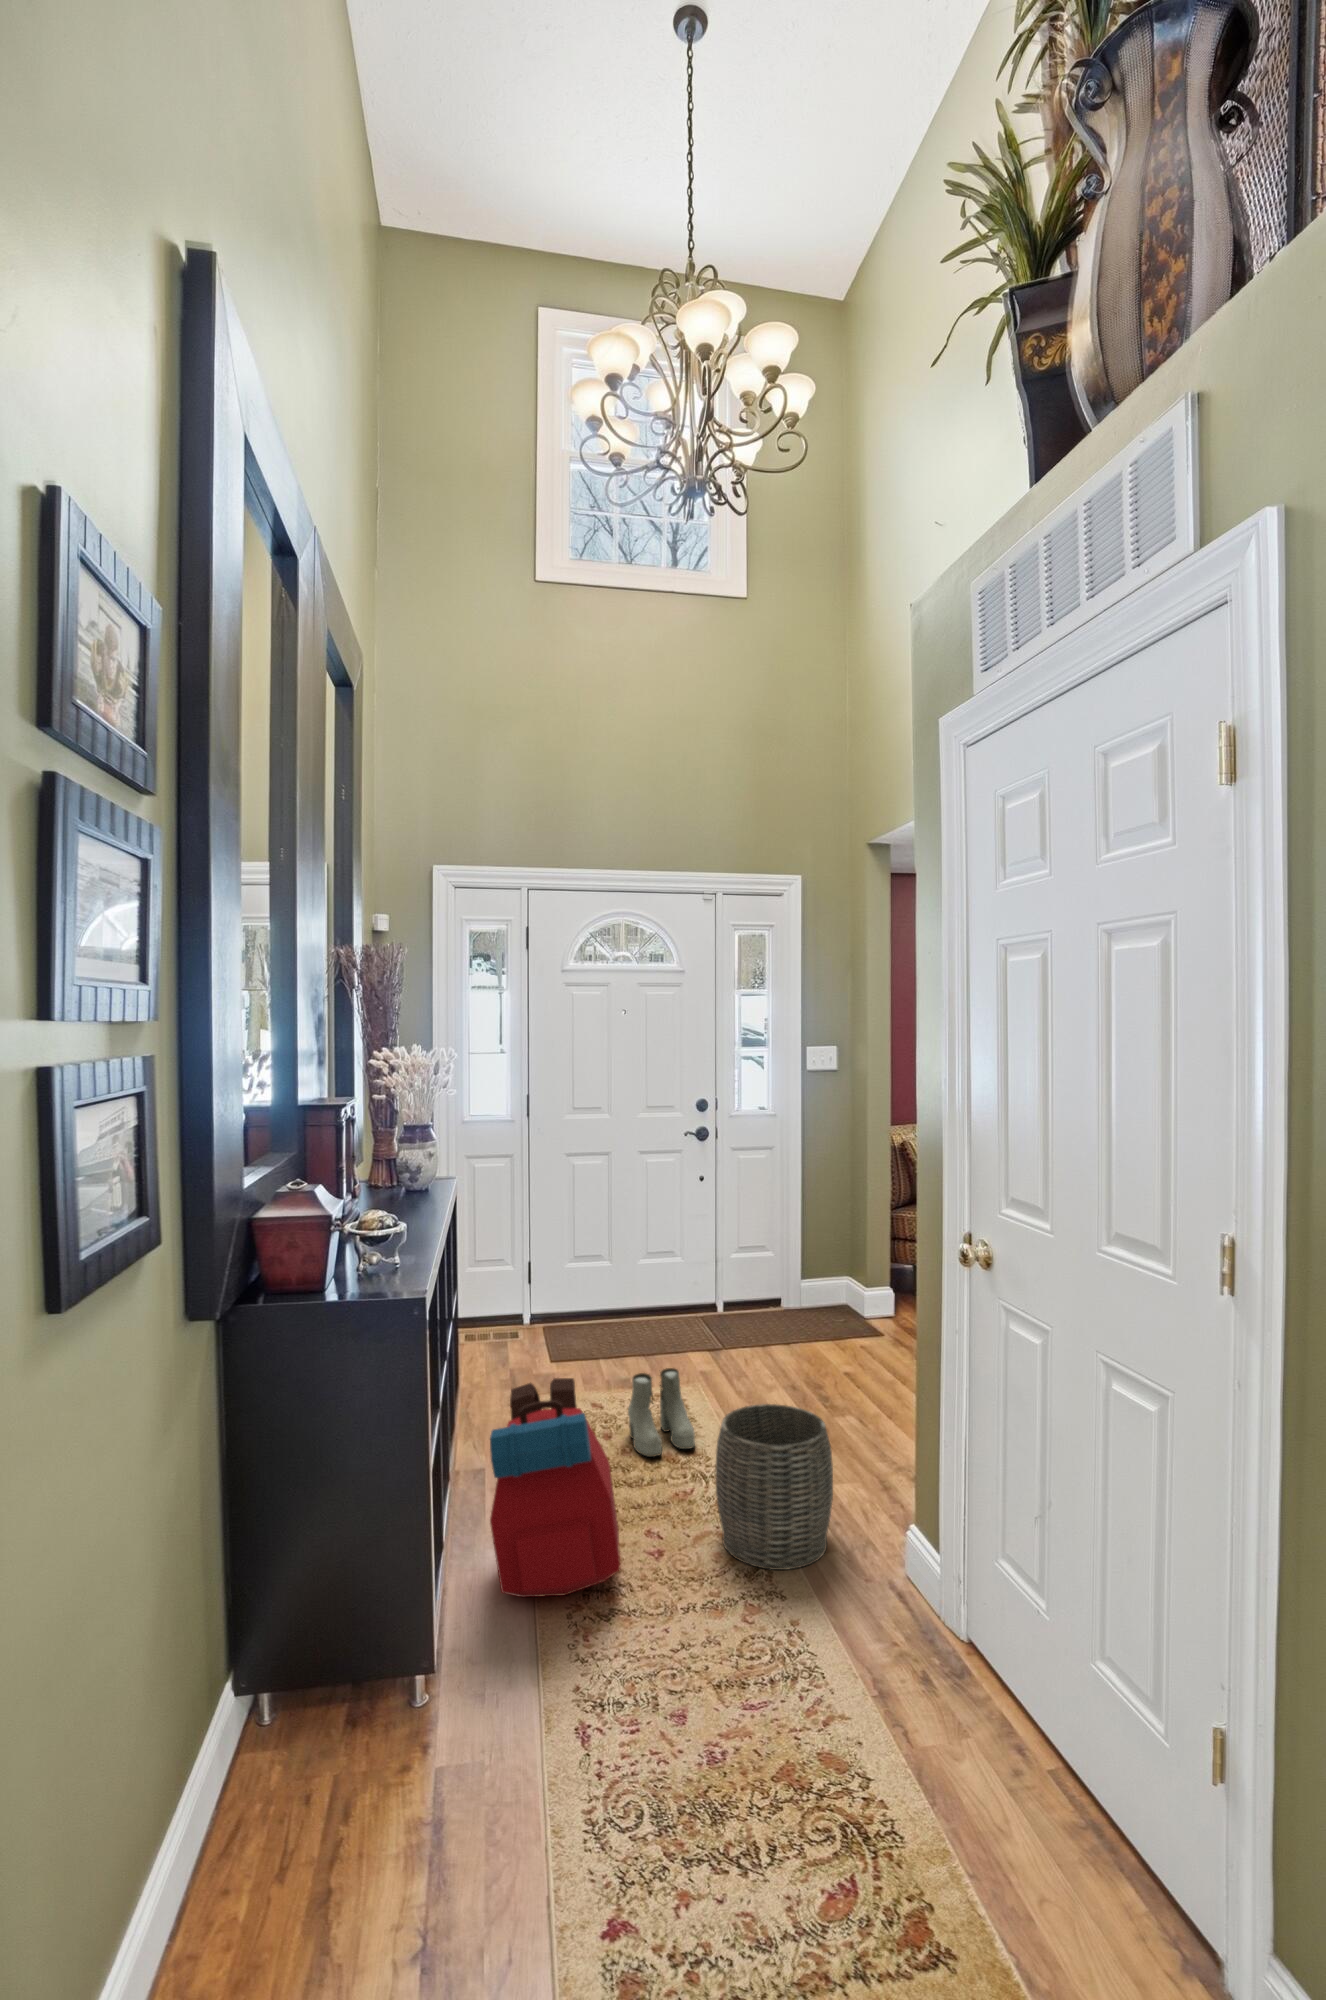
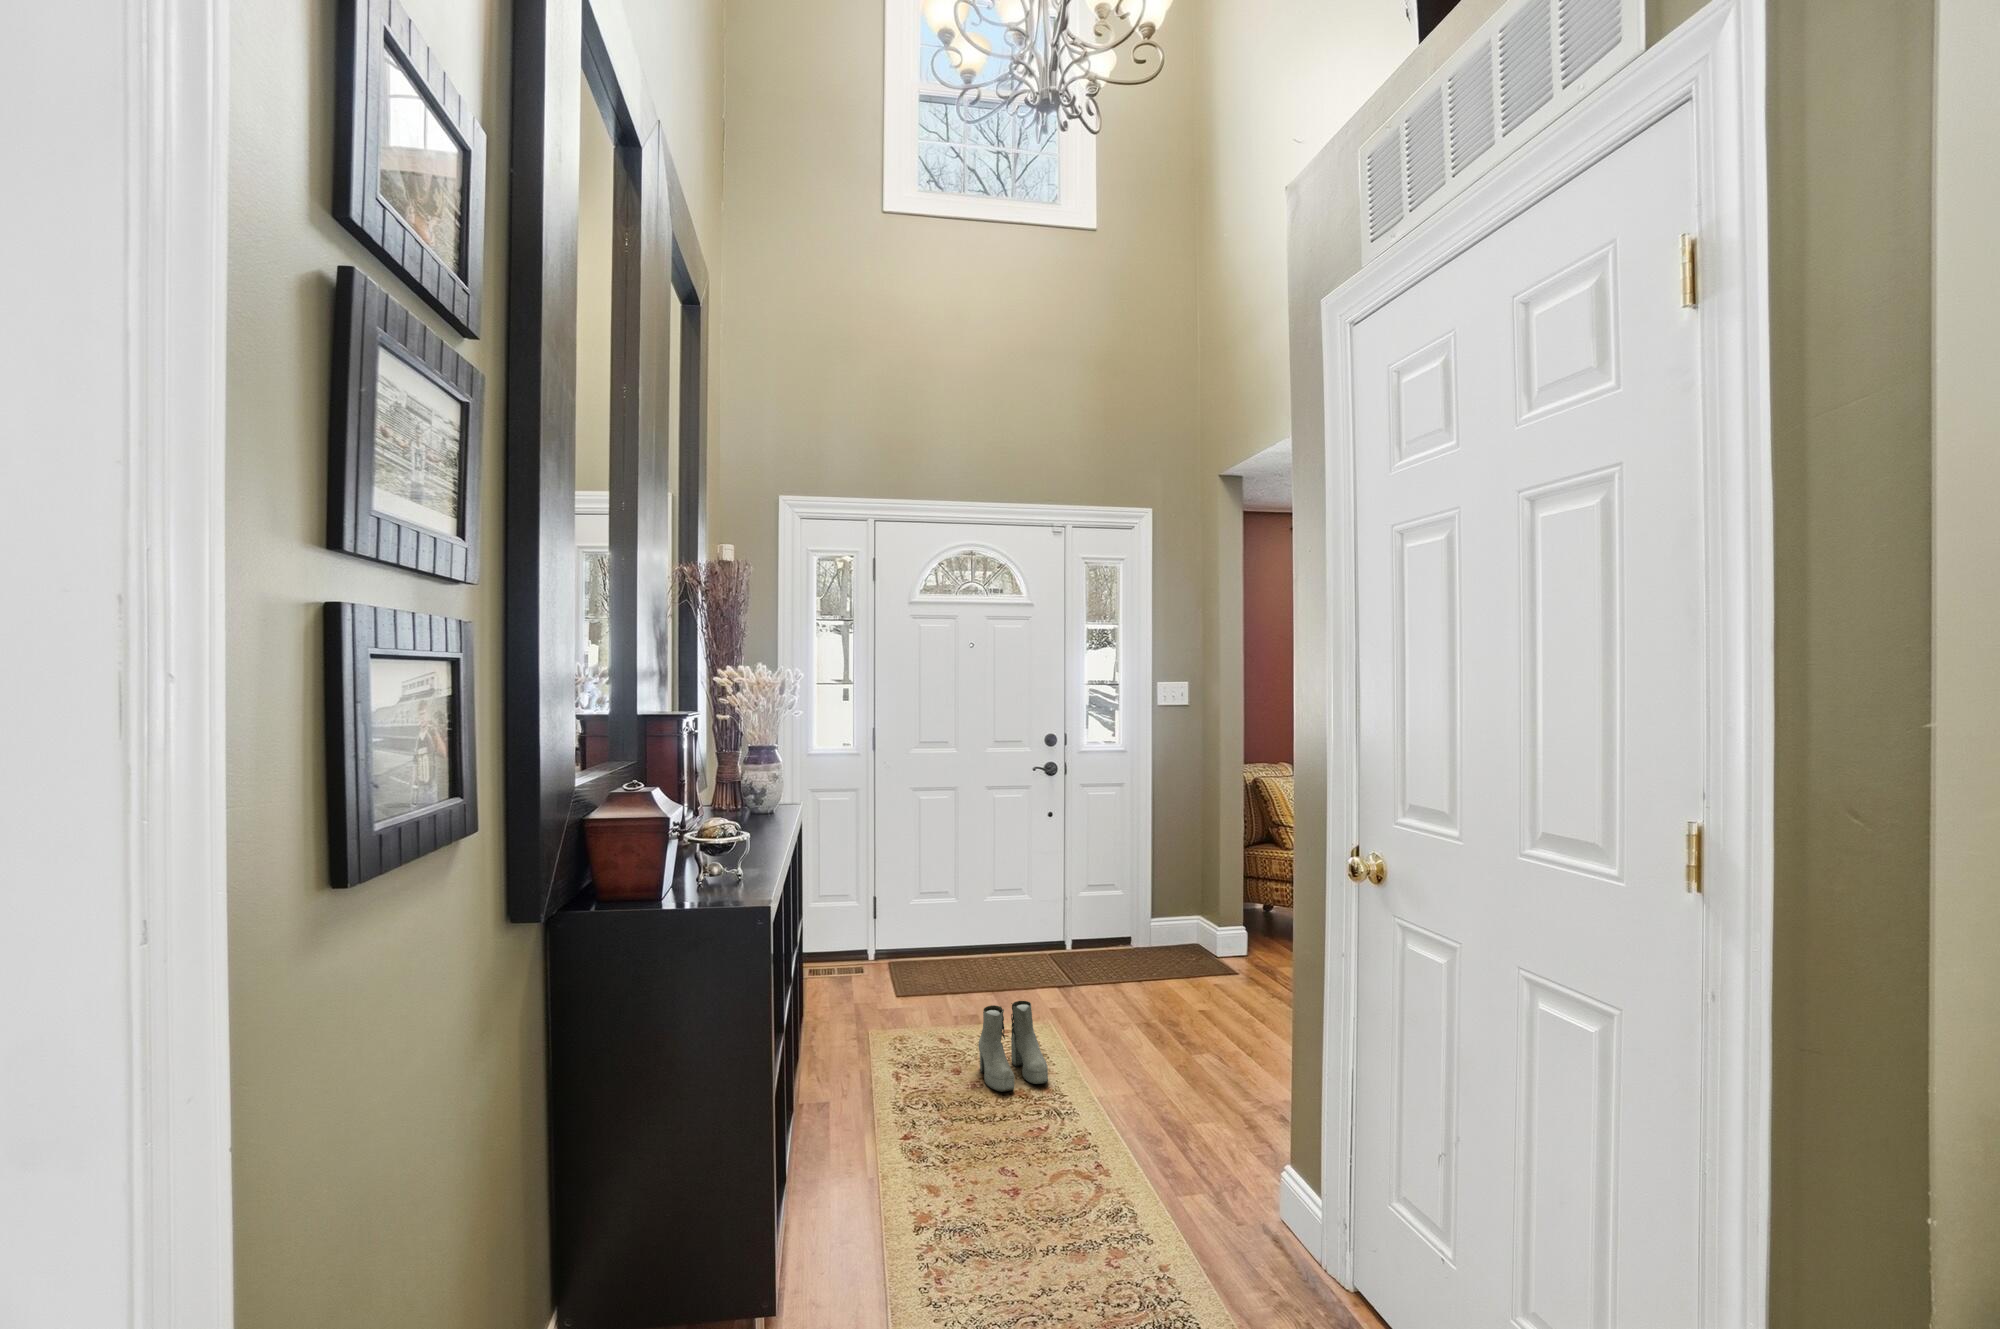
backpack: present [490,1378,620,1597] -> none [836,1005,975,1238]
woven basket: present [716,1404,833,1570] -> none [1074,1035,1199,1210]

